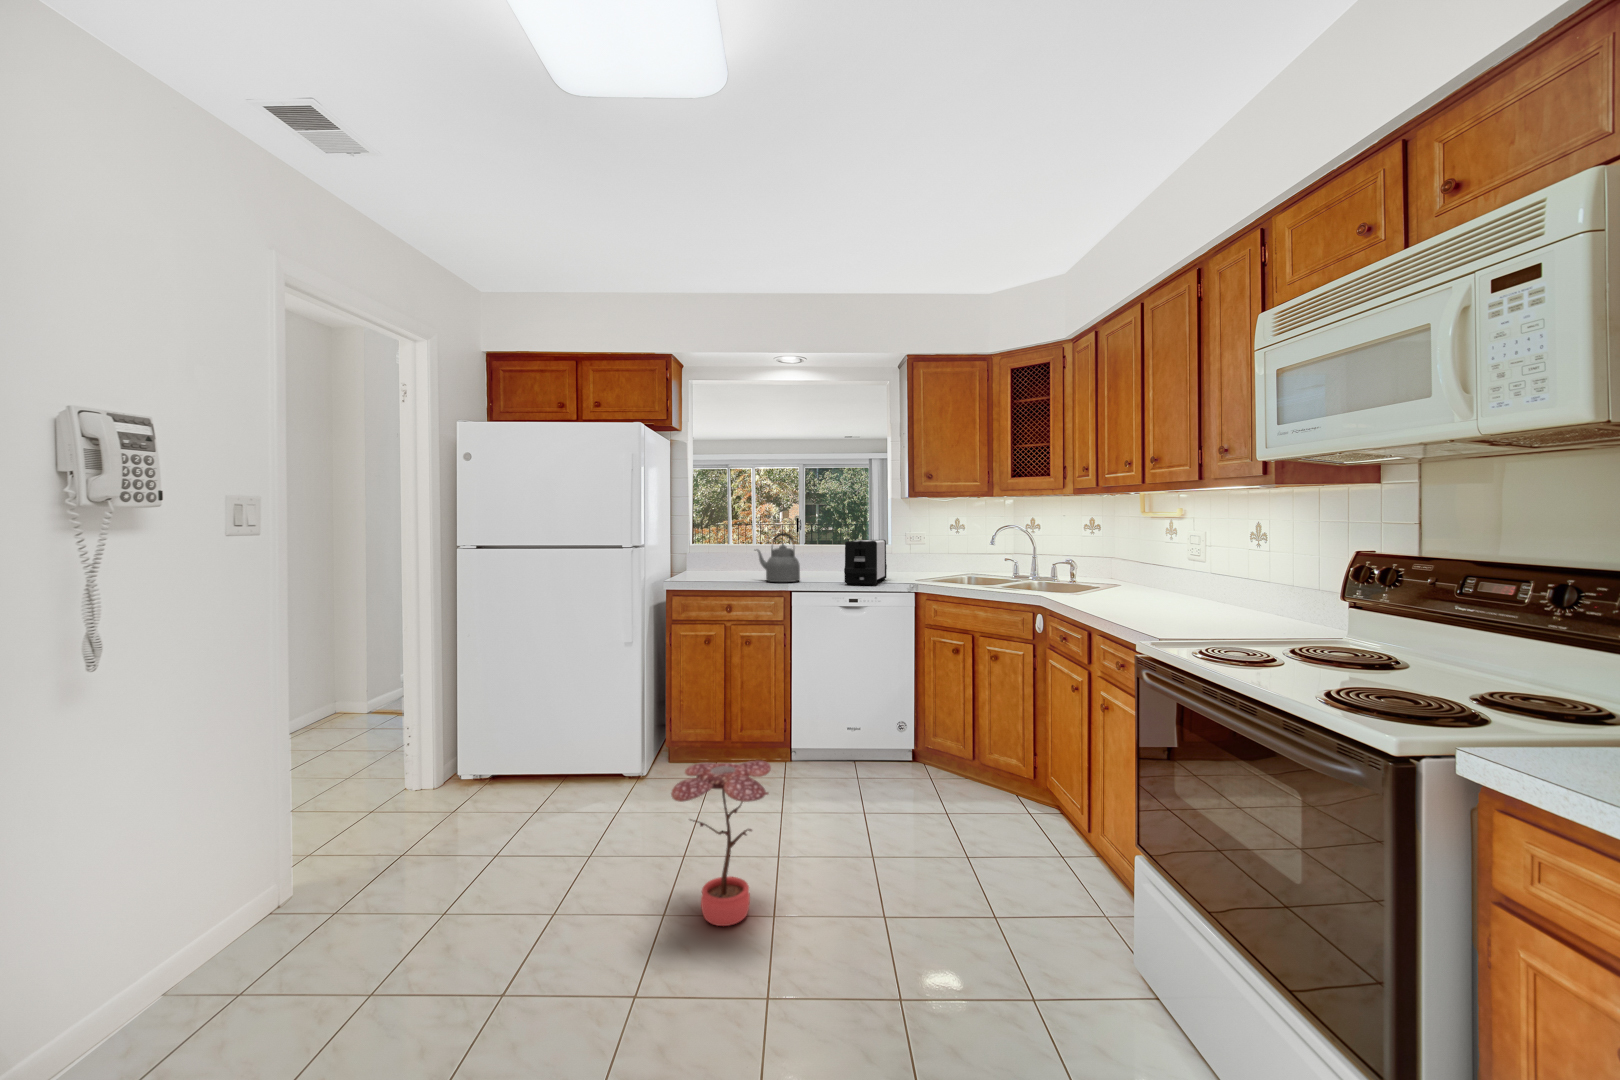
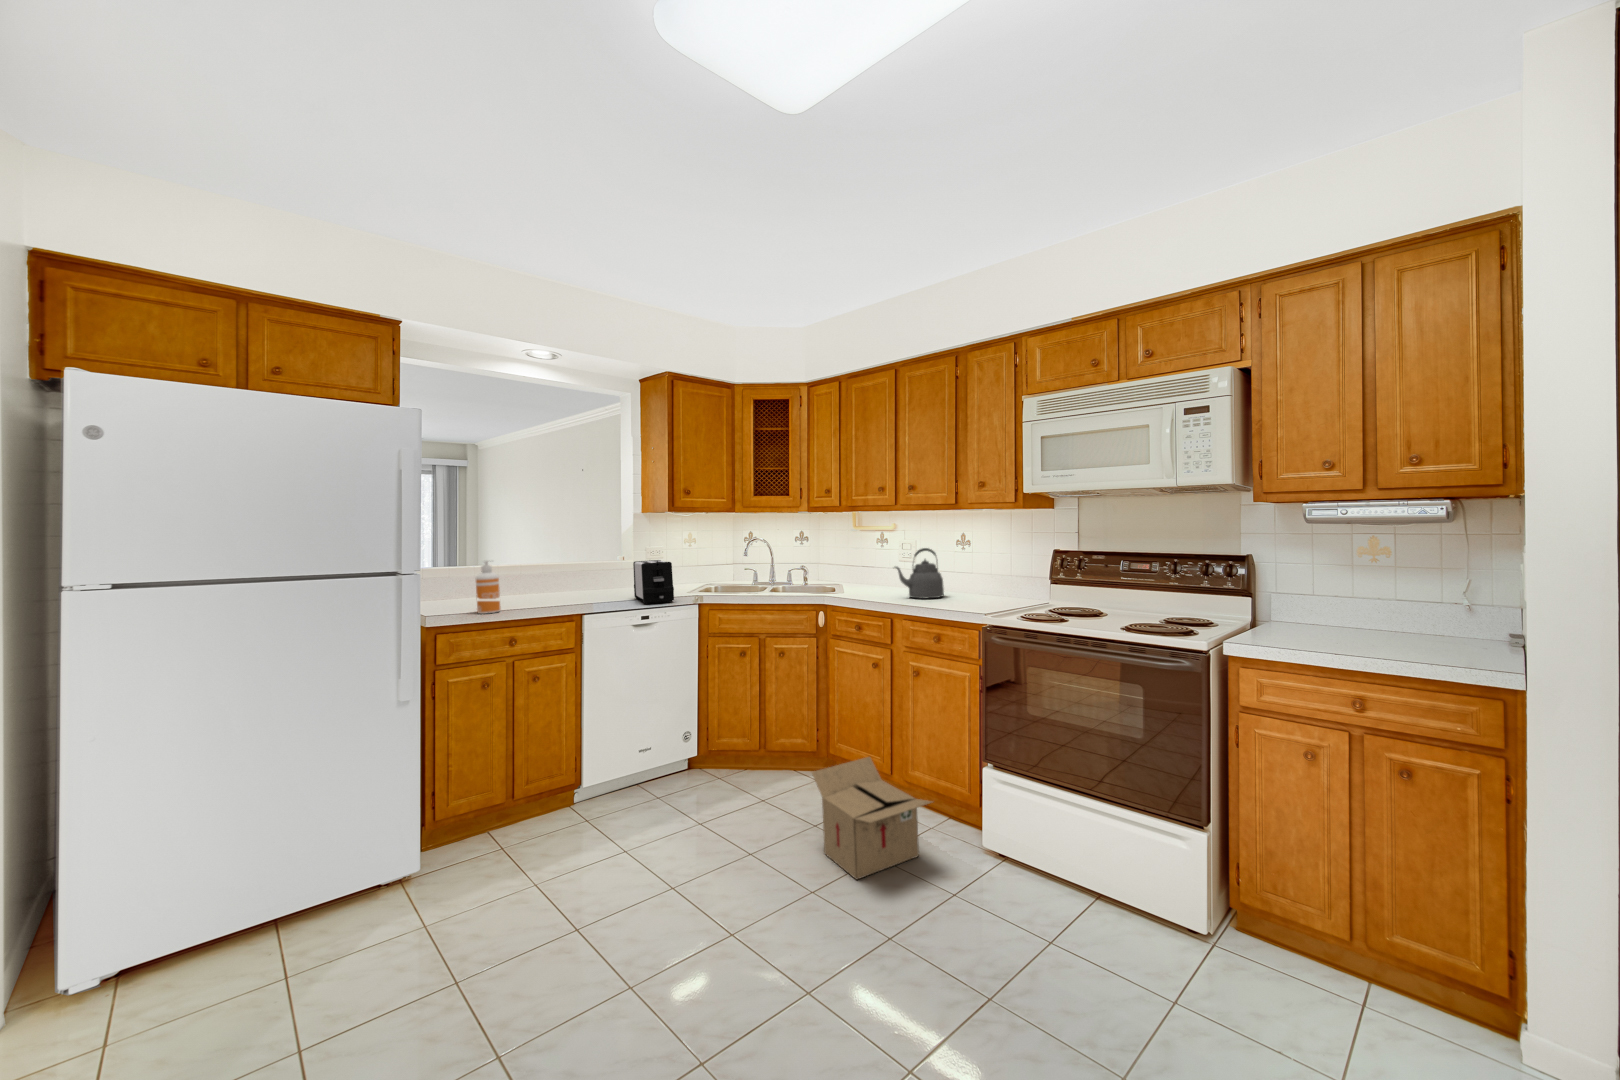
soap dispenser: none [712,530,732,578] -> present [476,560,500,614]
kettle: present [755,533,800,582] -> present [895,548,944,598]
potted plant: present [671,760,771,926] -> none [632,774,740,942]
cardboard box: none [920,801,1029,952] -> present [812,757,932,879]

